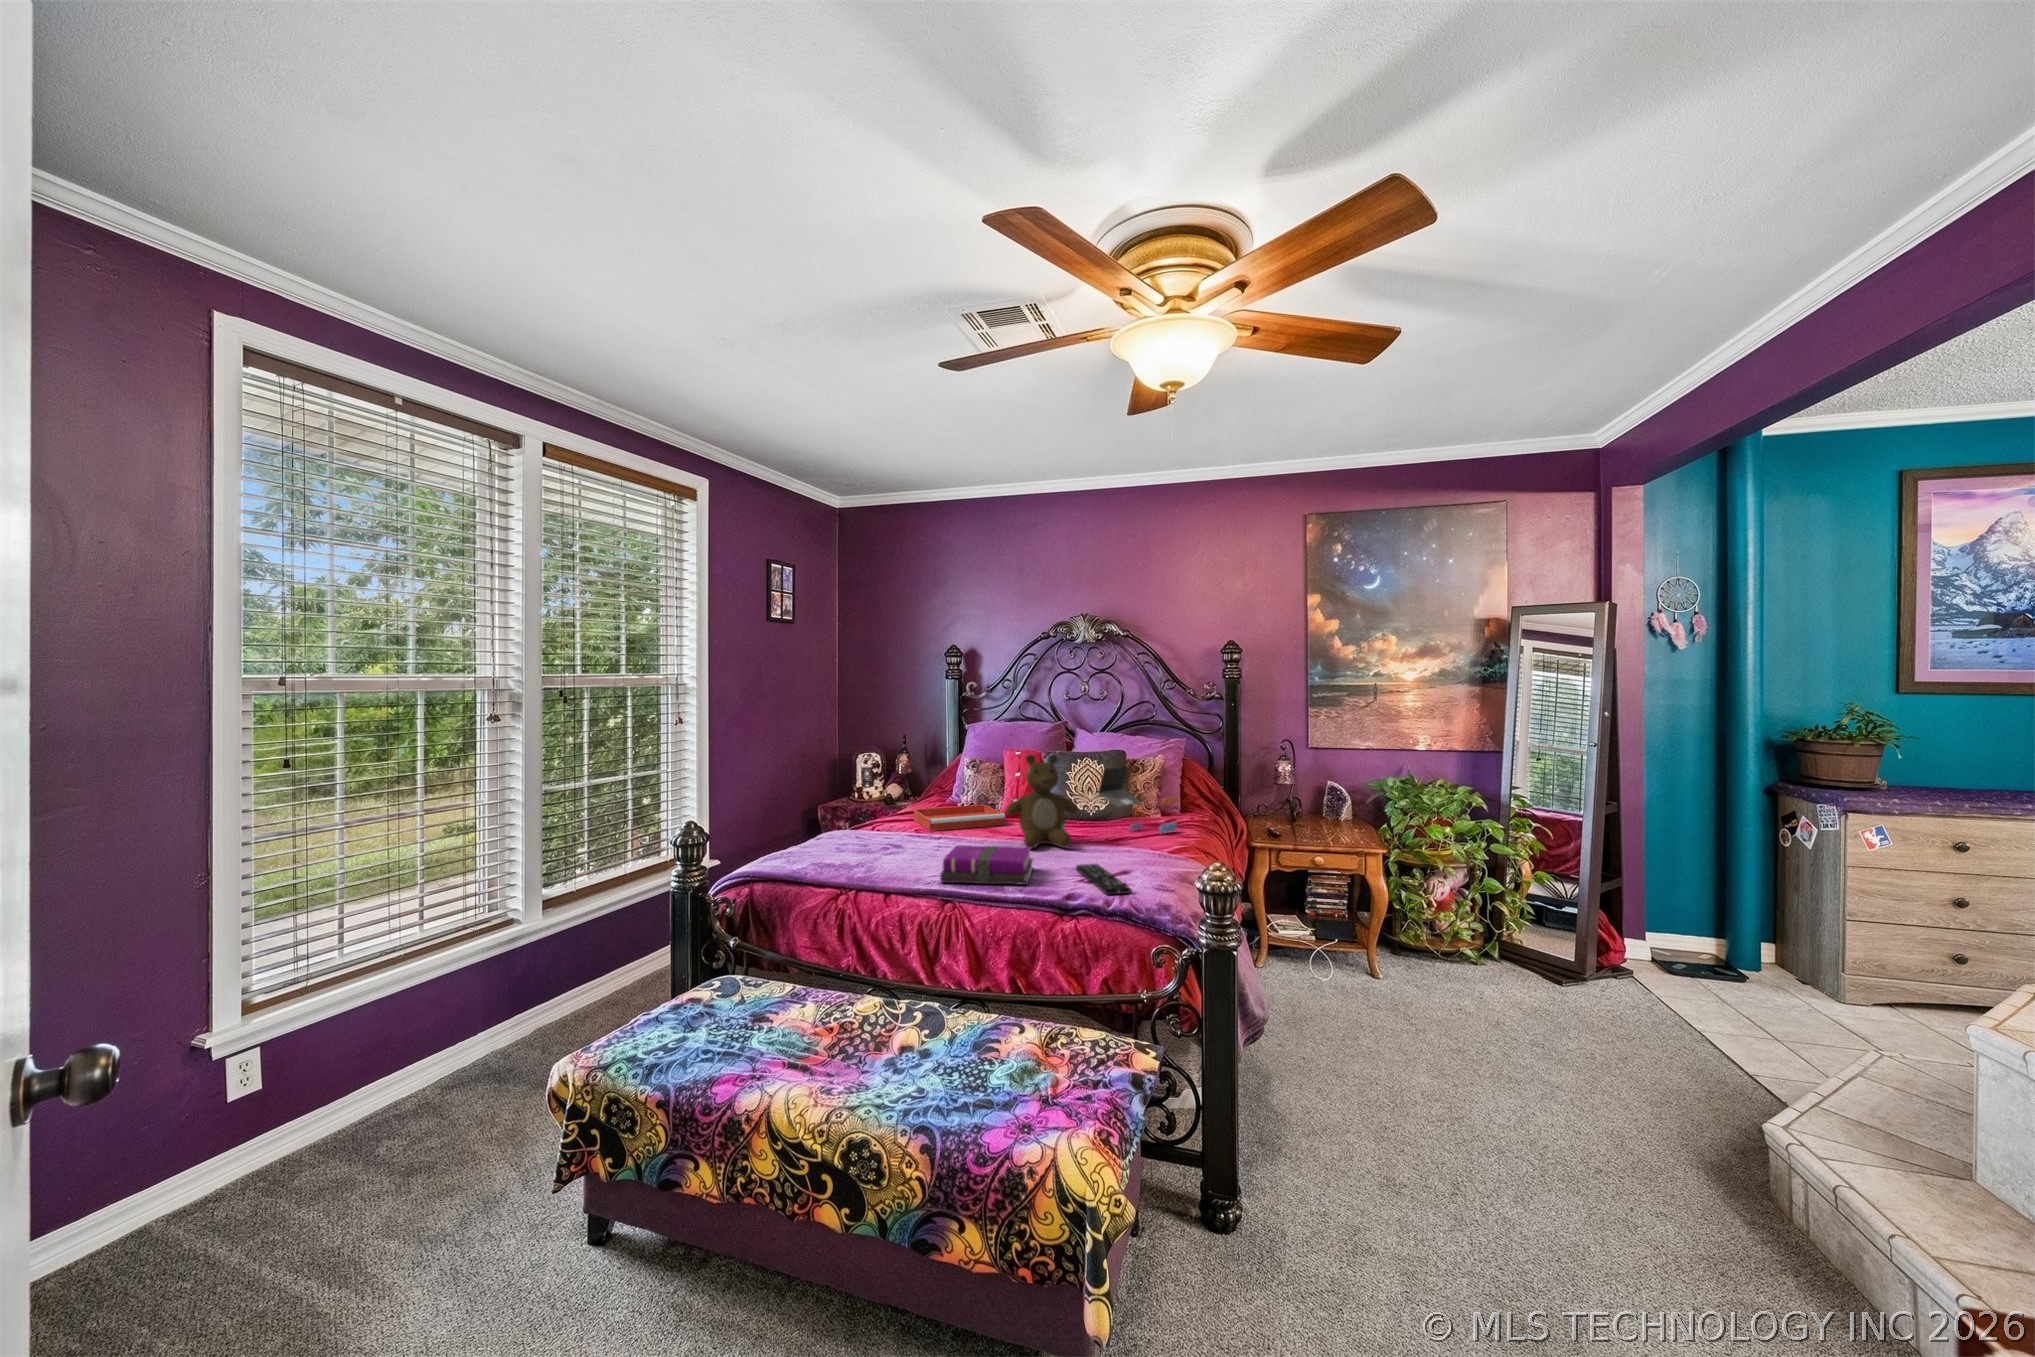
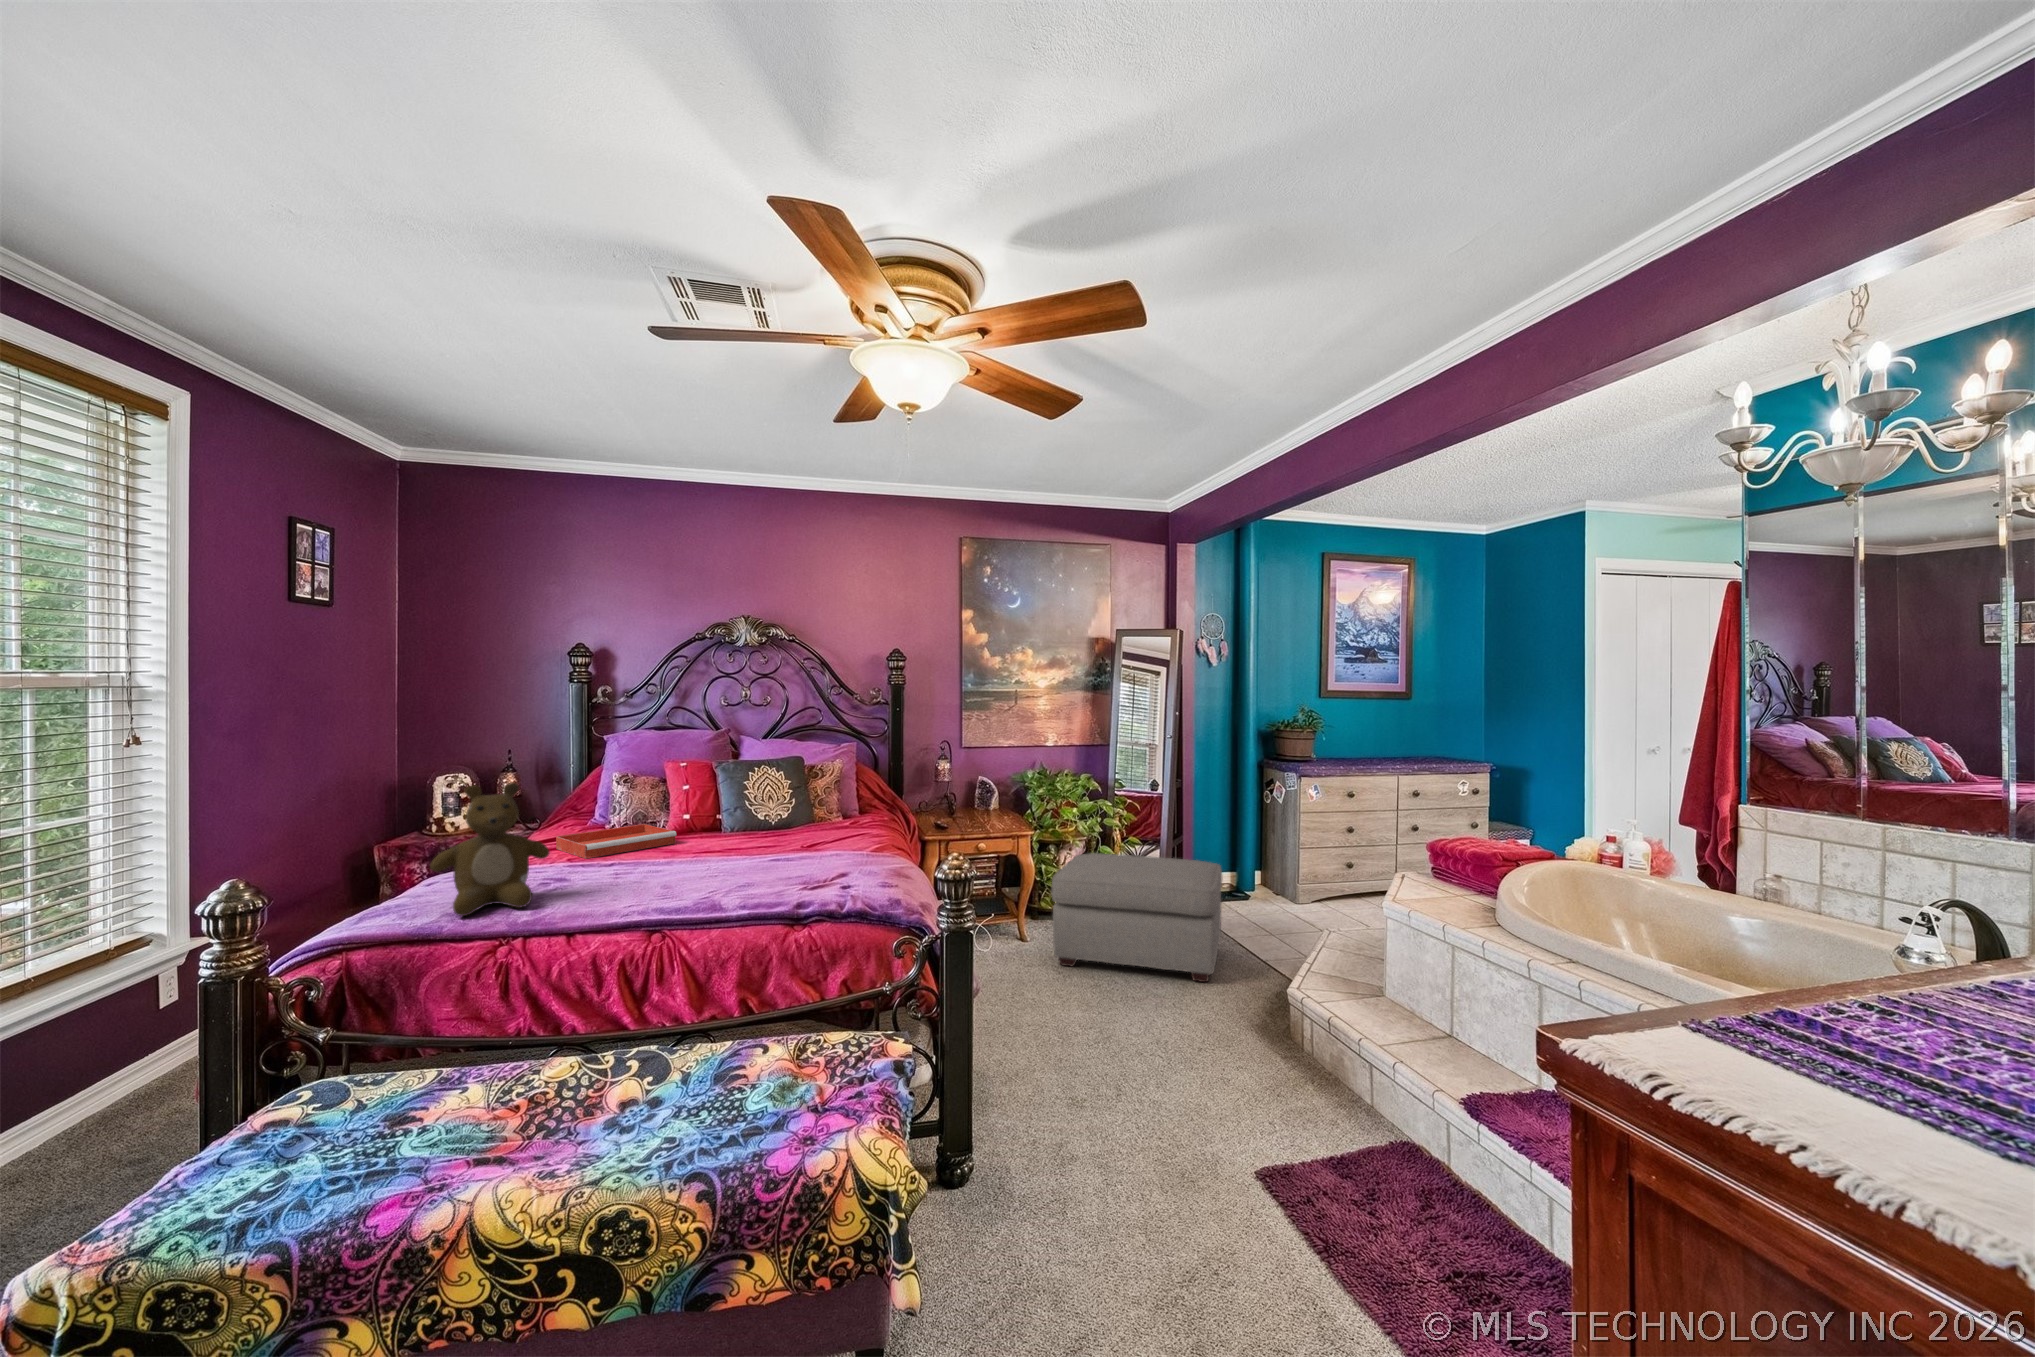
teddy bear: present [1006,754,1078,849] -> present [430,783,550,916]
laptop: present [1098,766,1178,834] -> none [782,771,863,836]
notebook: present [940,845,1033,885] -> none [635,860,740,911]
remote control: present [1076,864,1131,895] -> none [783,869,851,897]
ottoman: none [1401,885,1667,1079] -> present [1052,853,1223,982]

